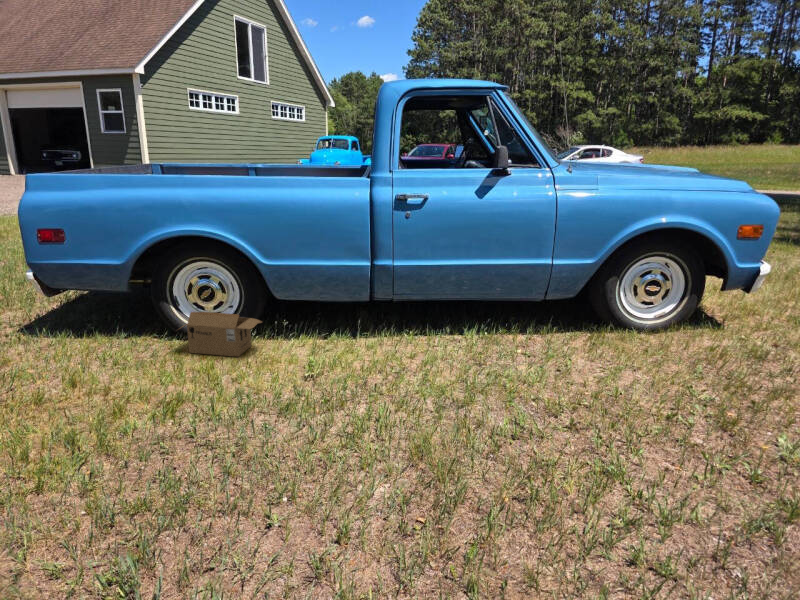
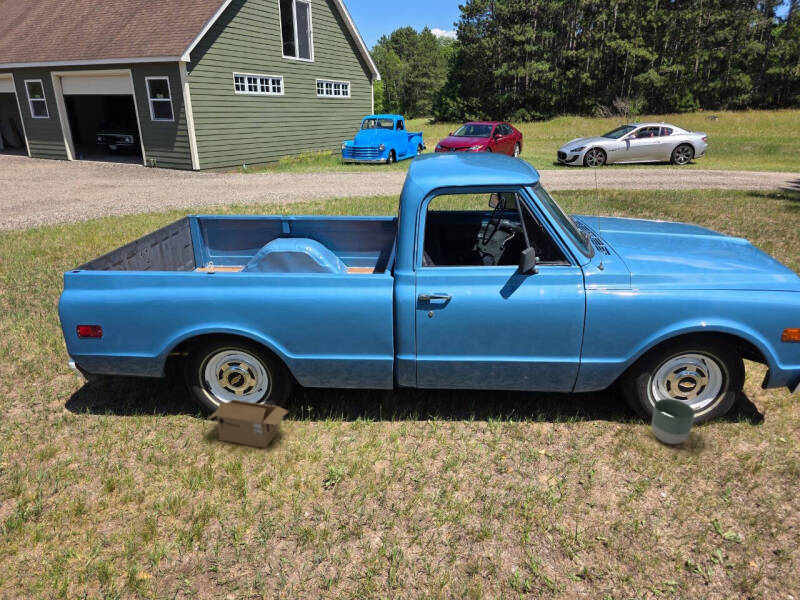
planter: none [621,304,661,345] -> present [652,399,695,444]

